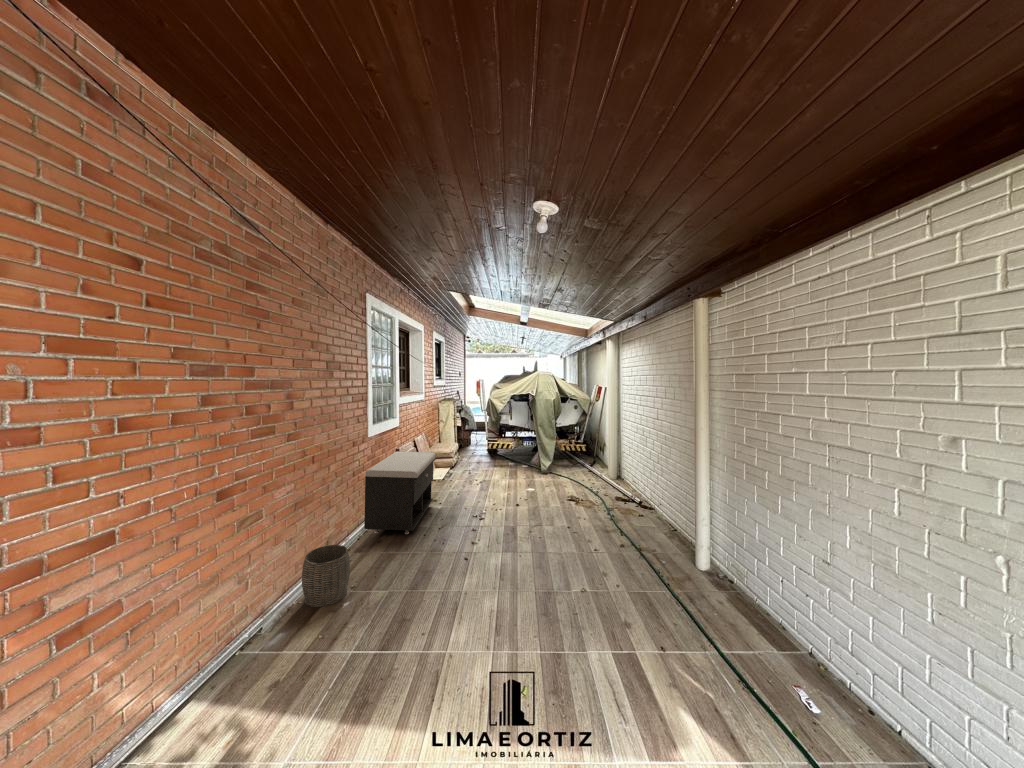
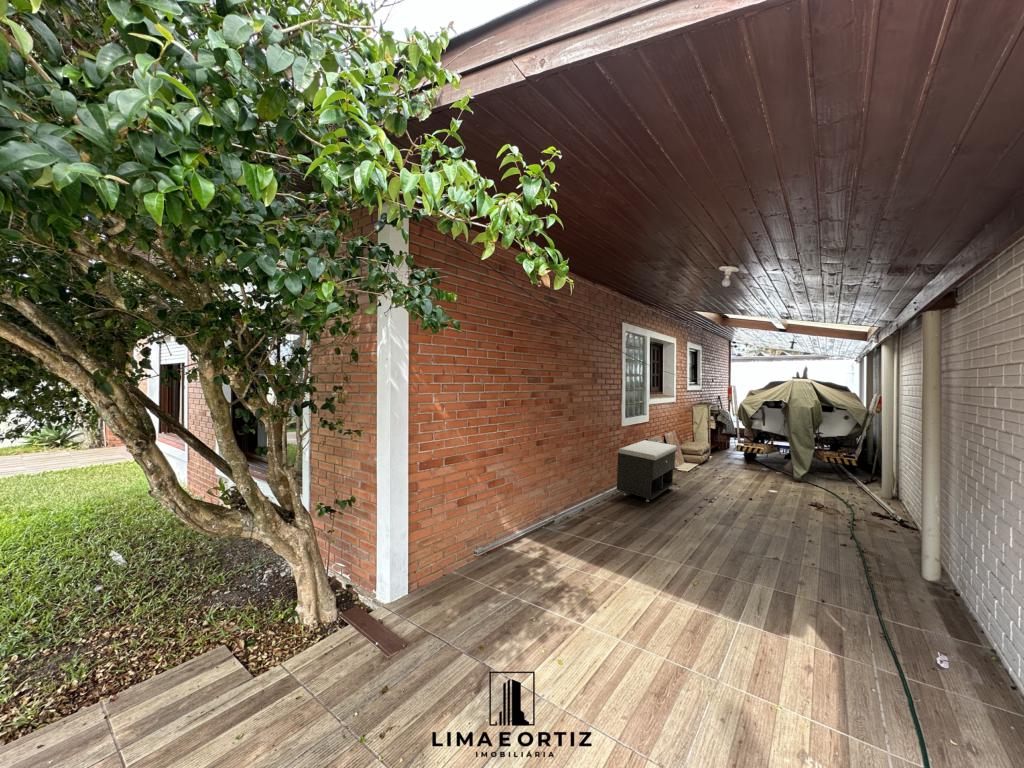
woven basket: present [302,545,350,607] -> none [576,487,602,522]

